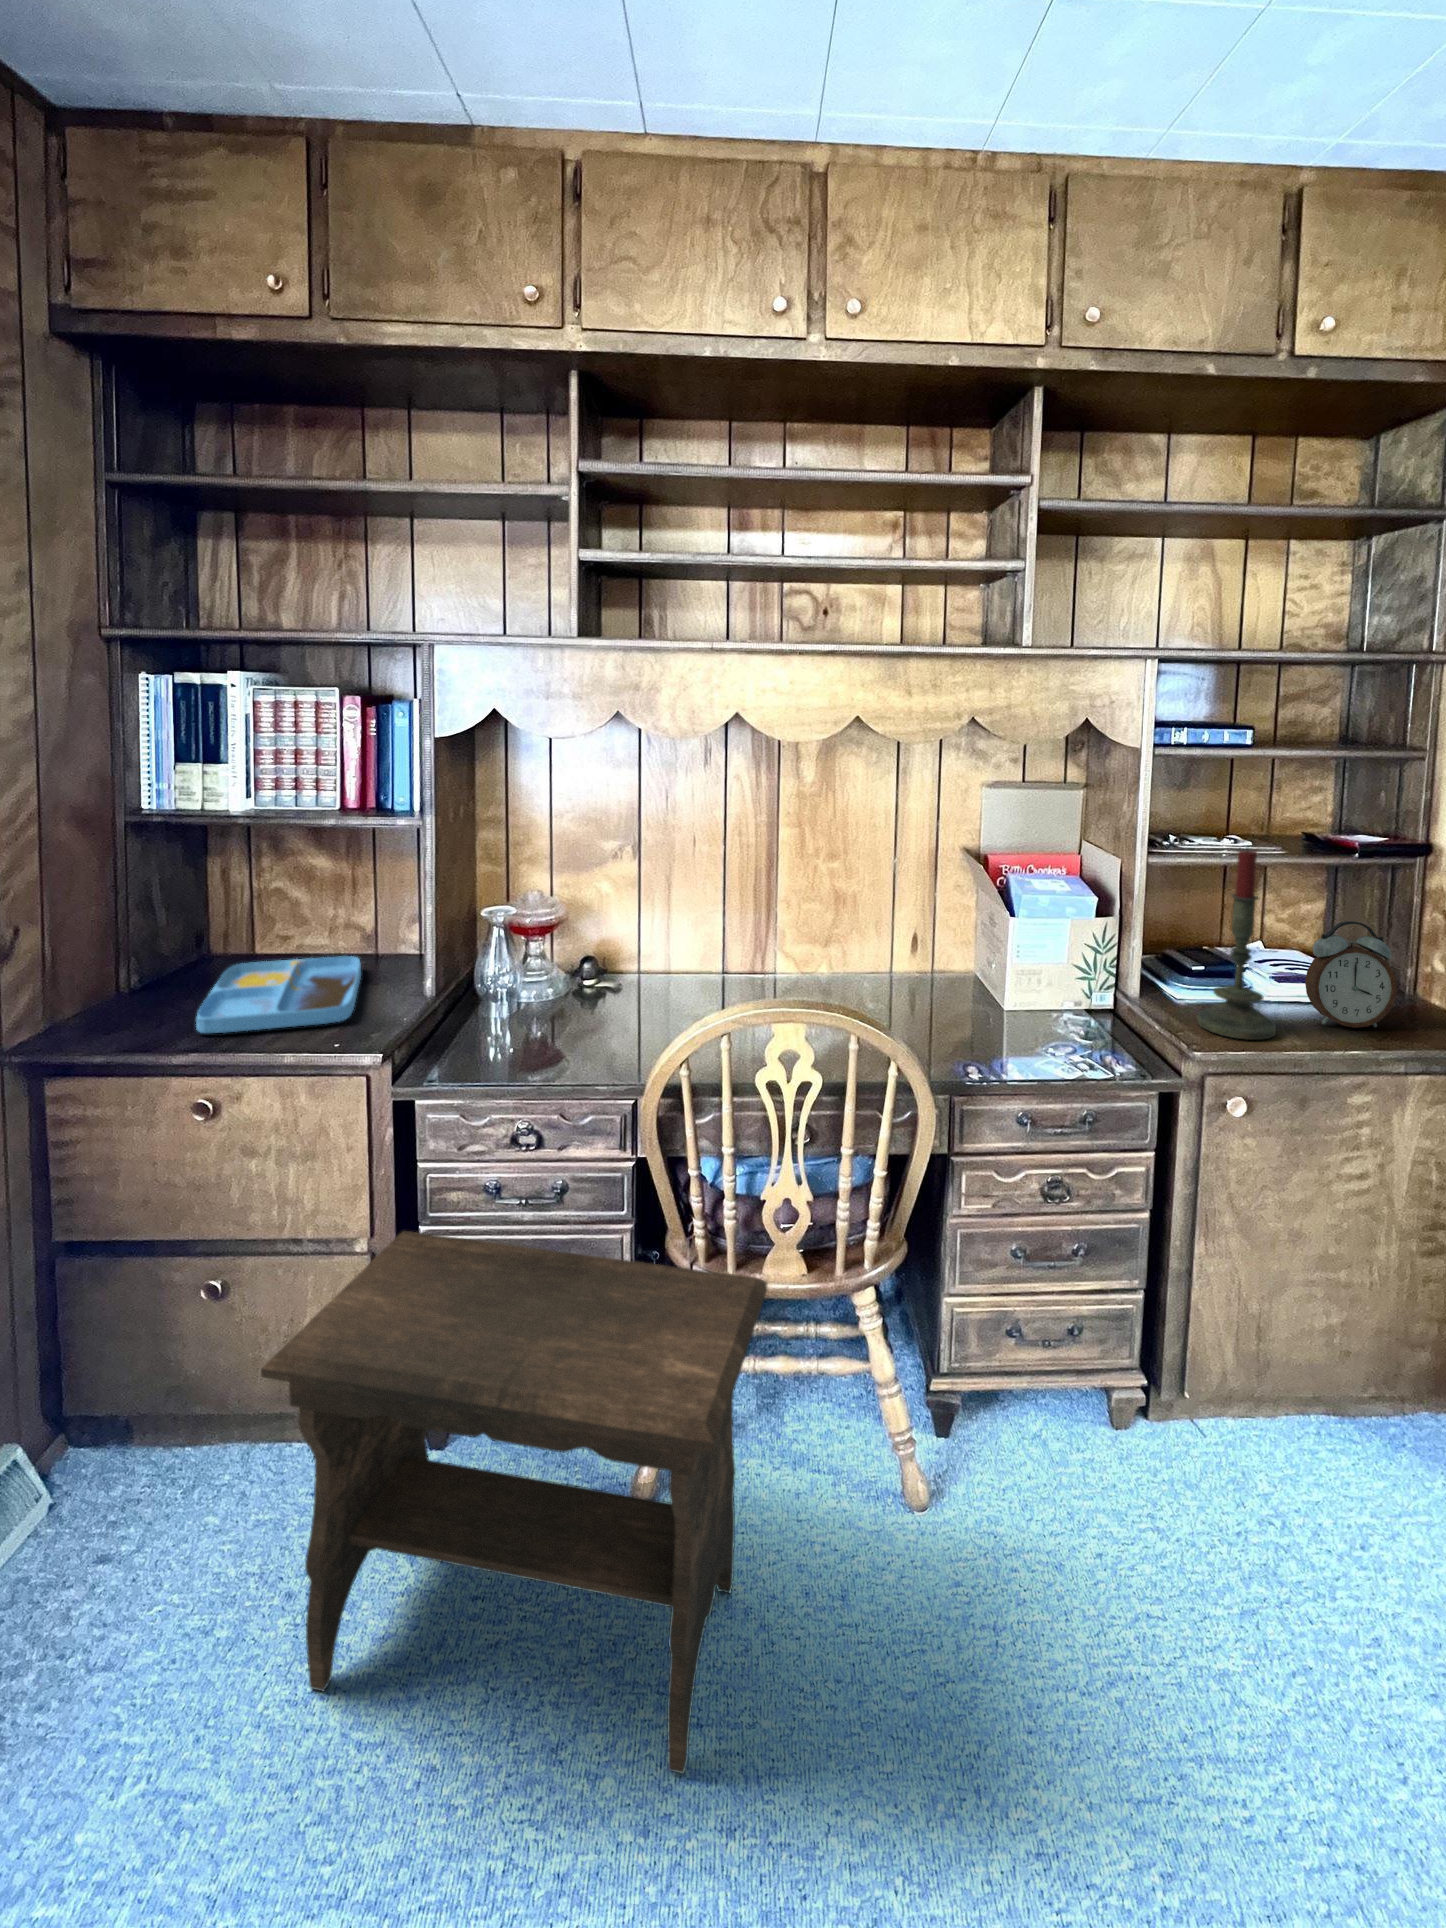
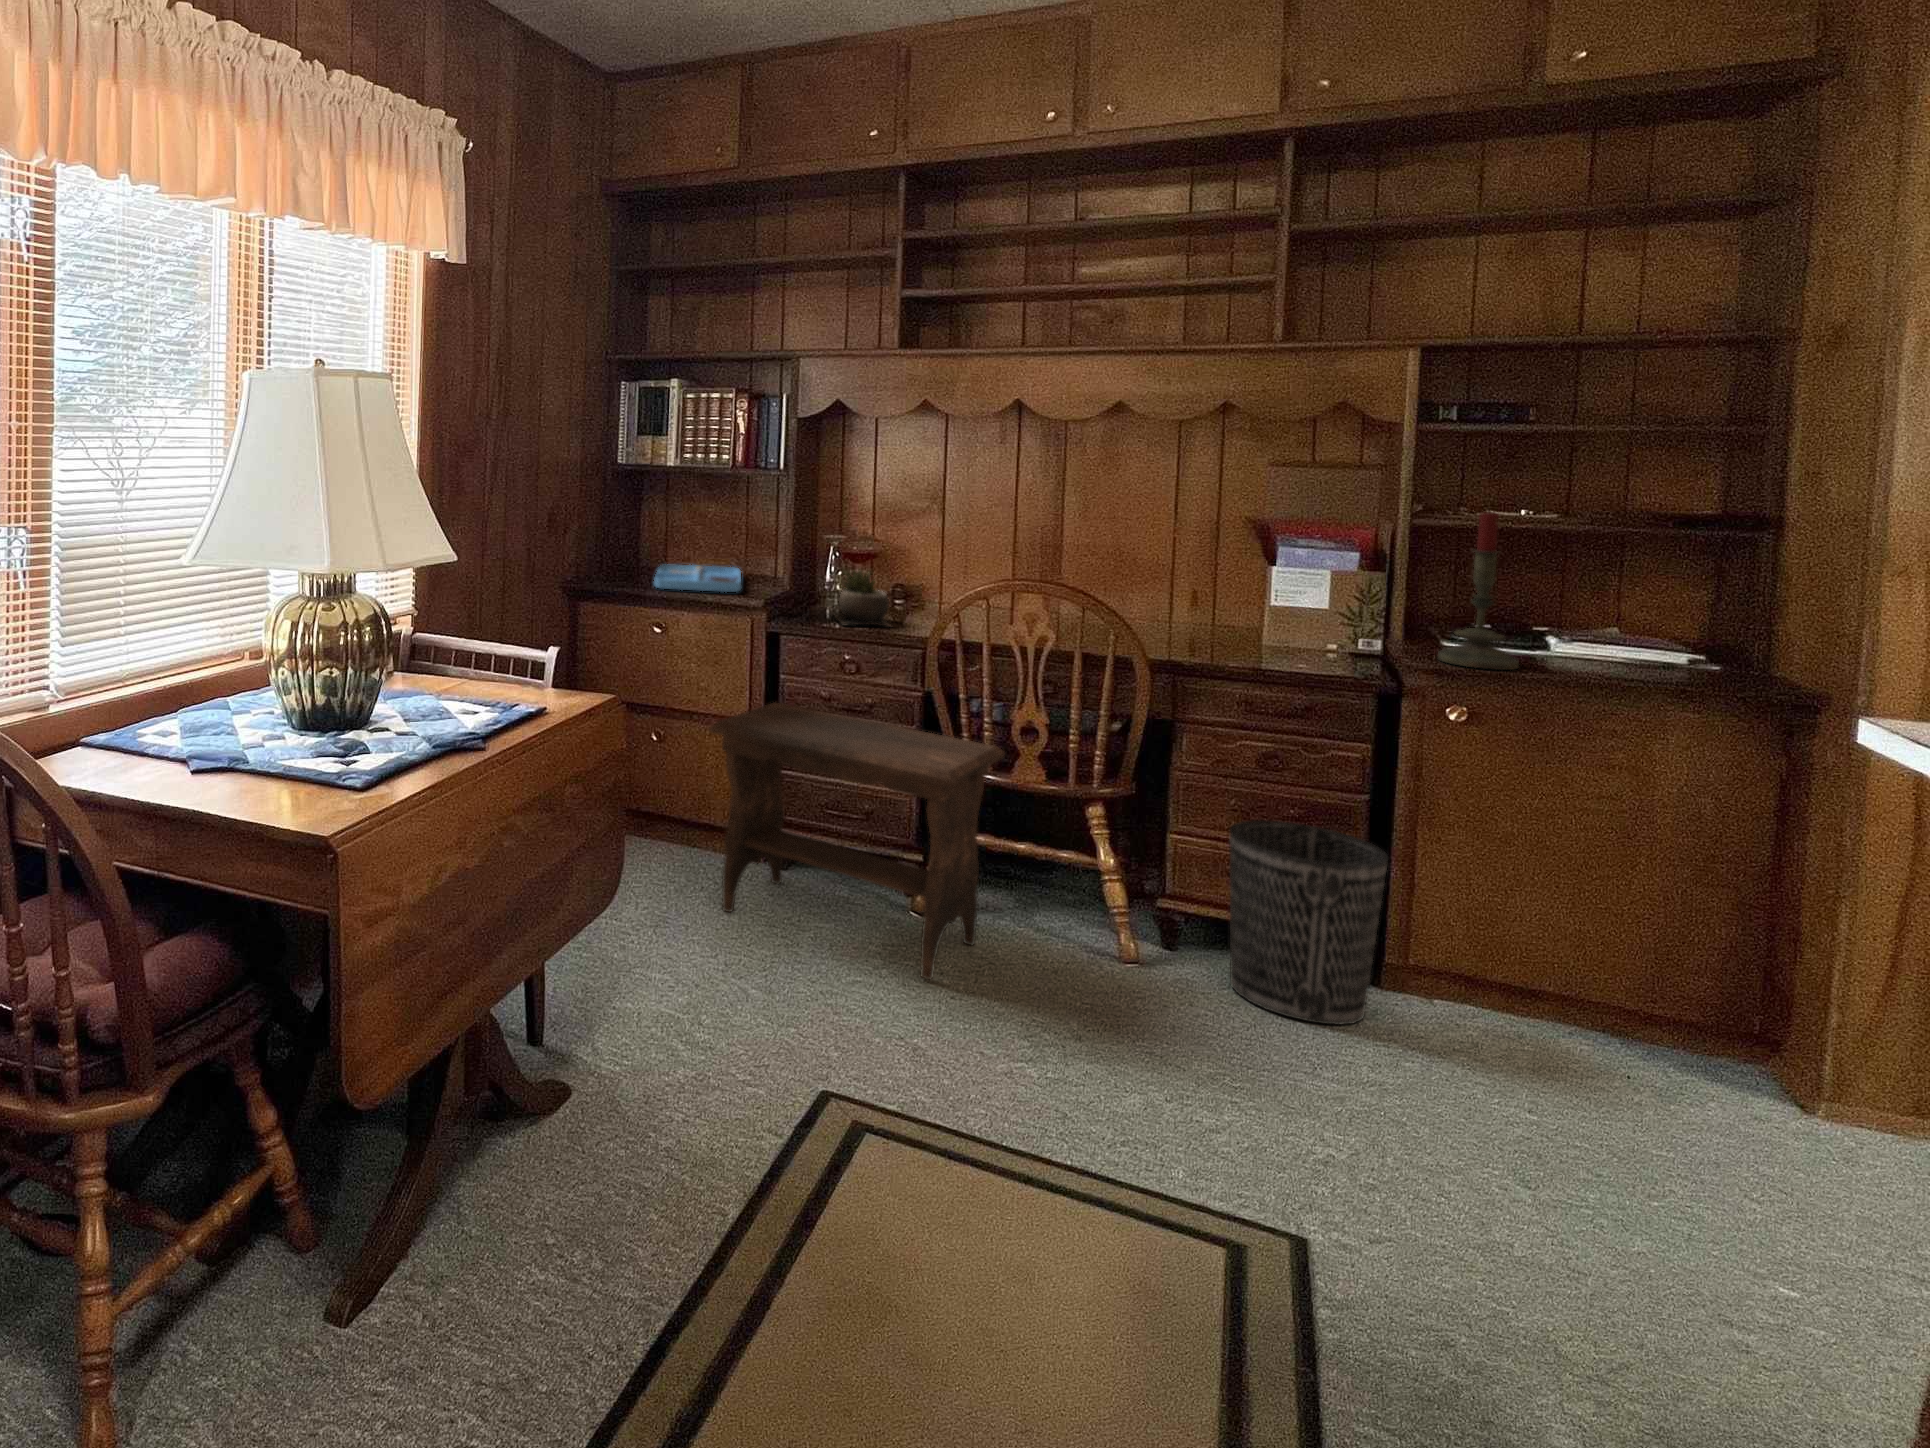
alarm clock: present [1305,921,1397,1028] -> none [1566,581,1667,677]
succulent plant: none [496,967,586,1064] -> present [835,569,892,627]
wastebasket: none [1040,1271,1224,1589] -> present [1229,820,1388,1025]

